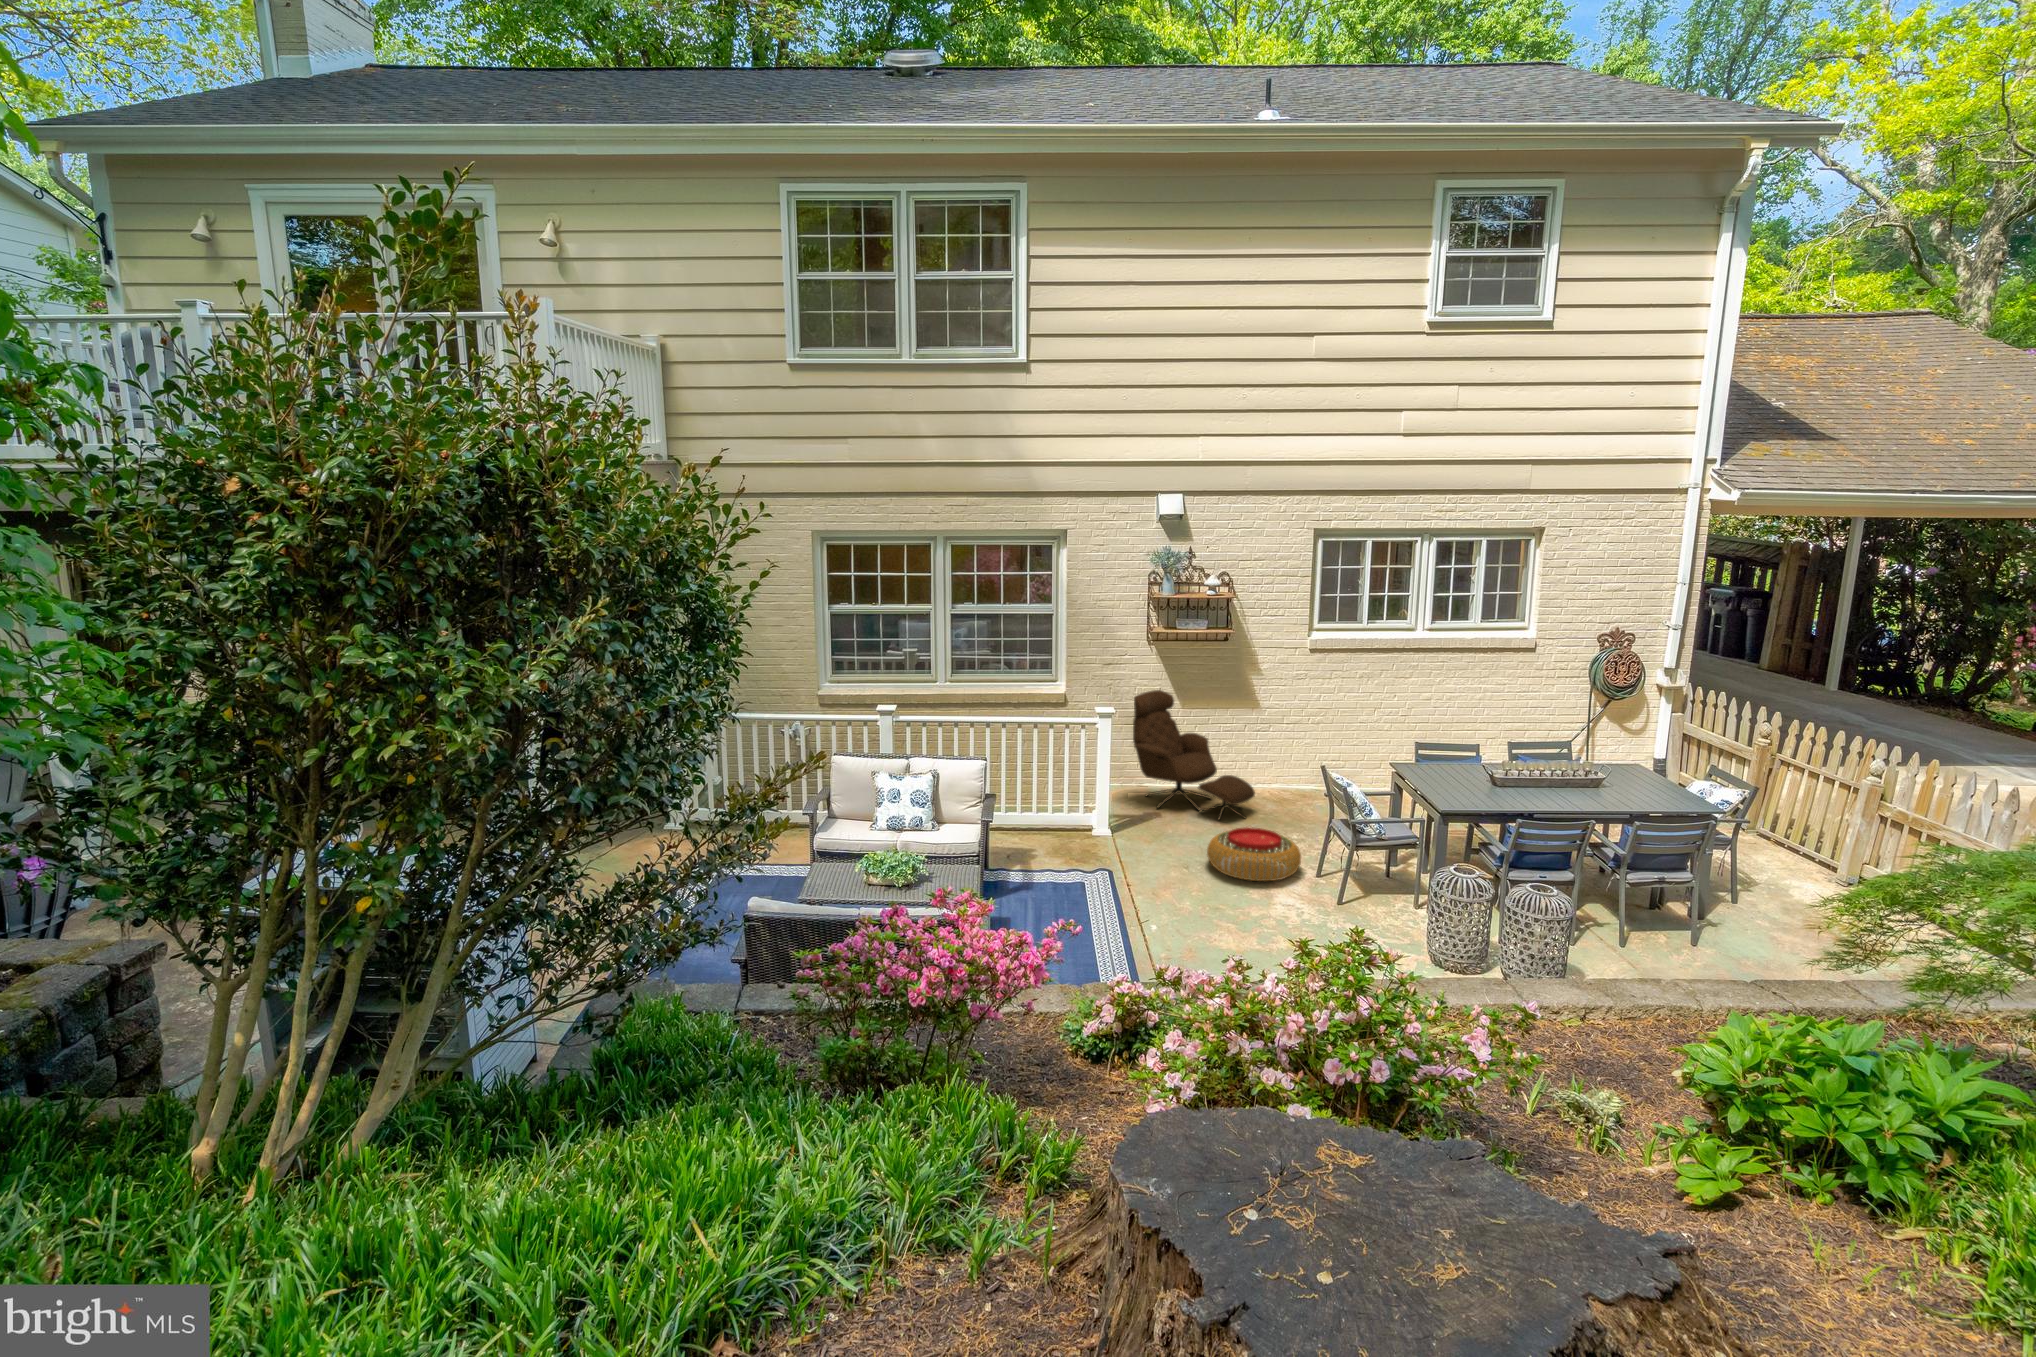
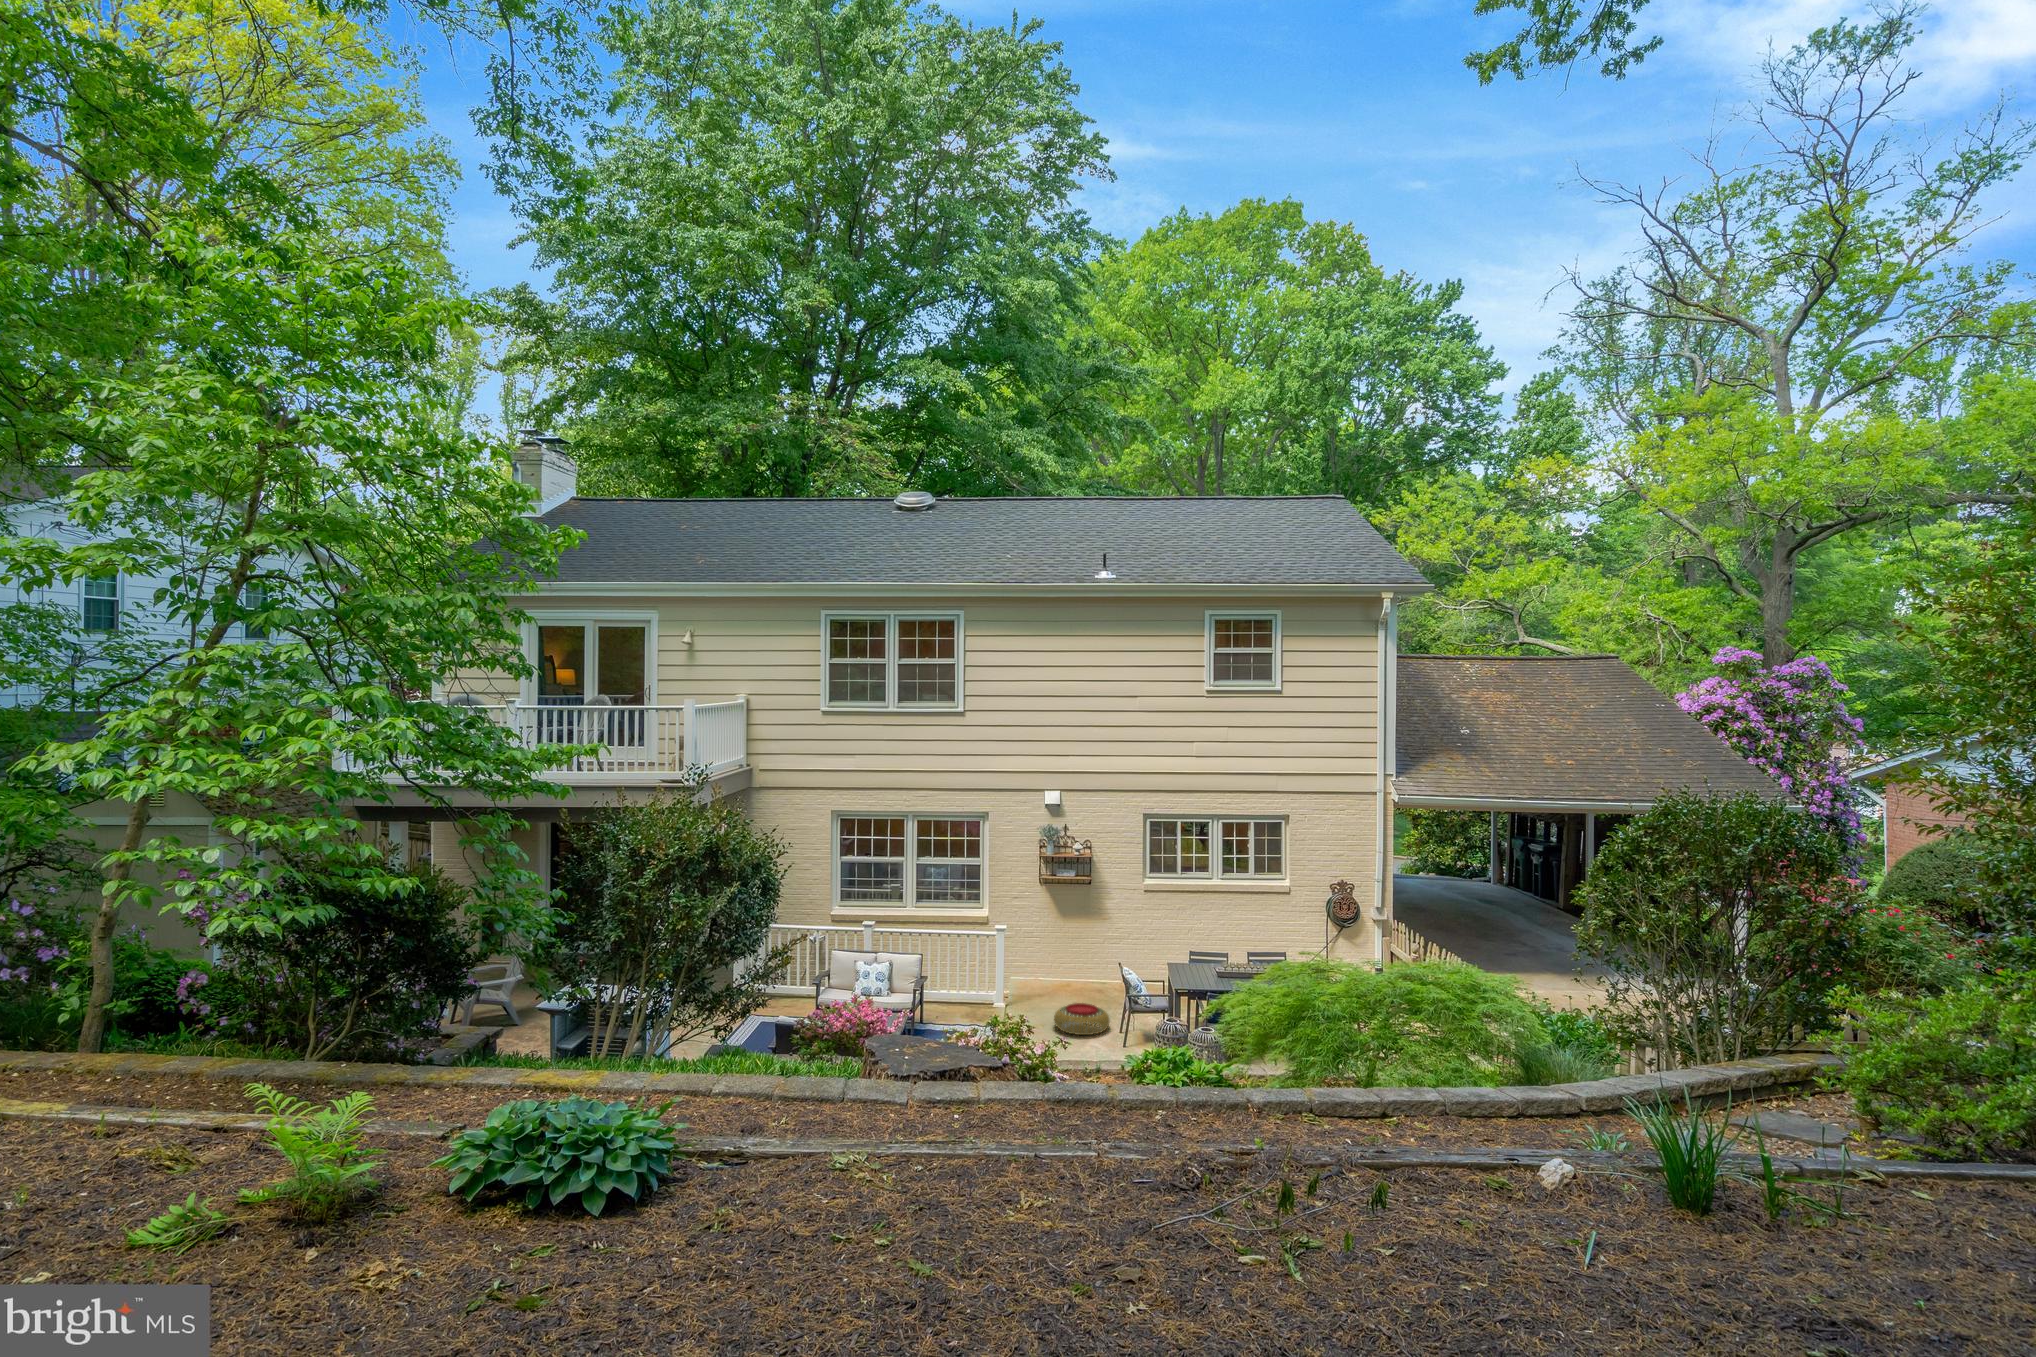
lounge chair: present [1133,690,1255,820] -> none [1027,916,1102,1001]

